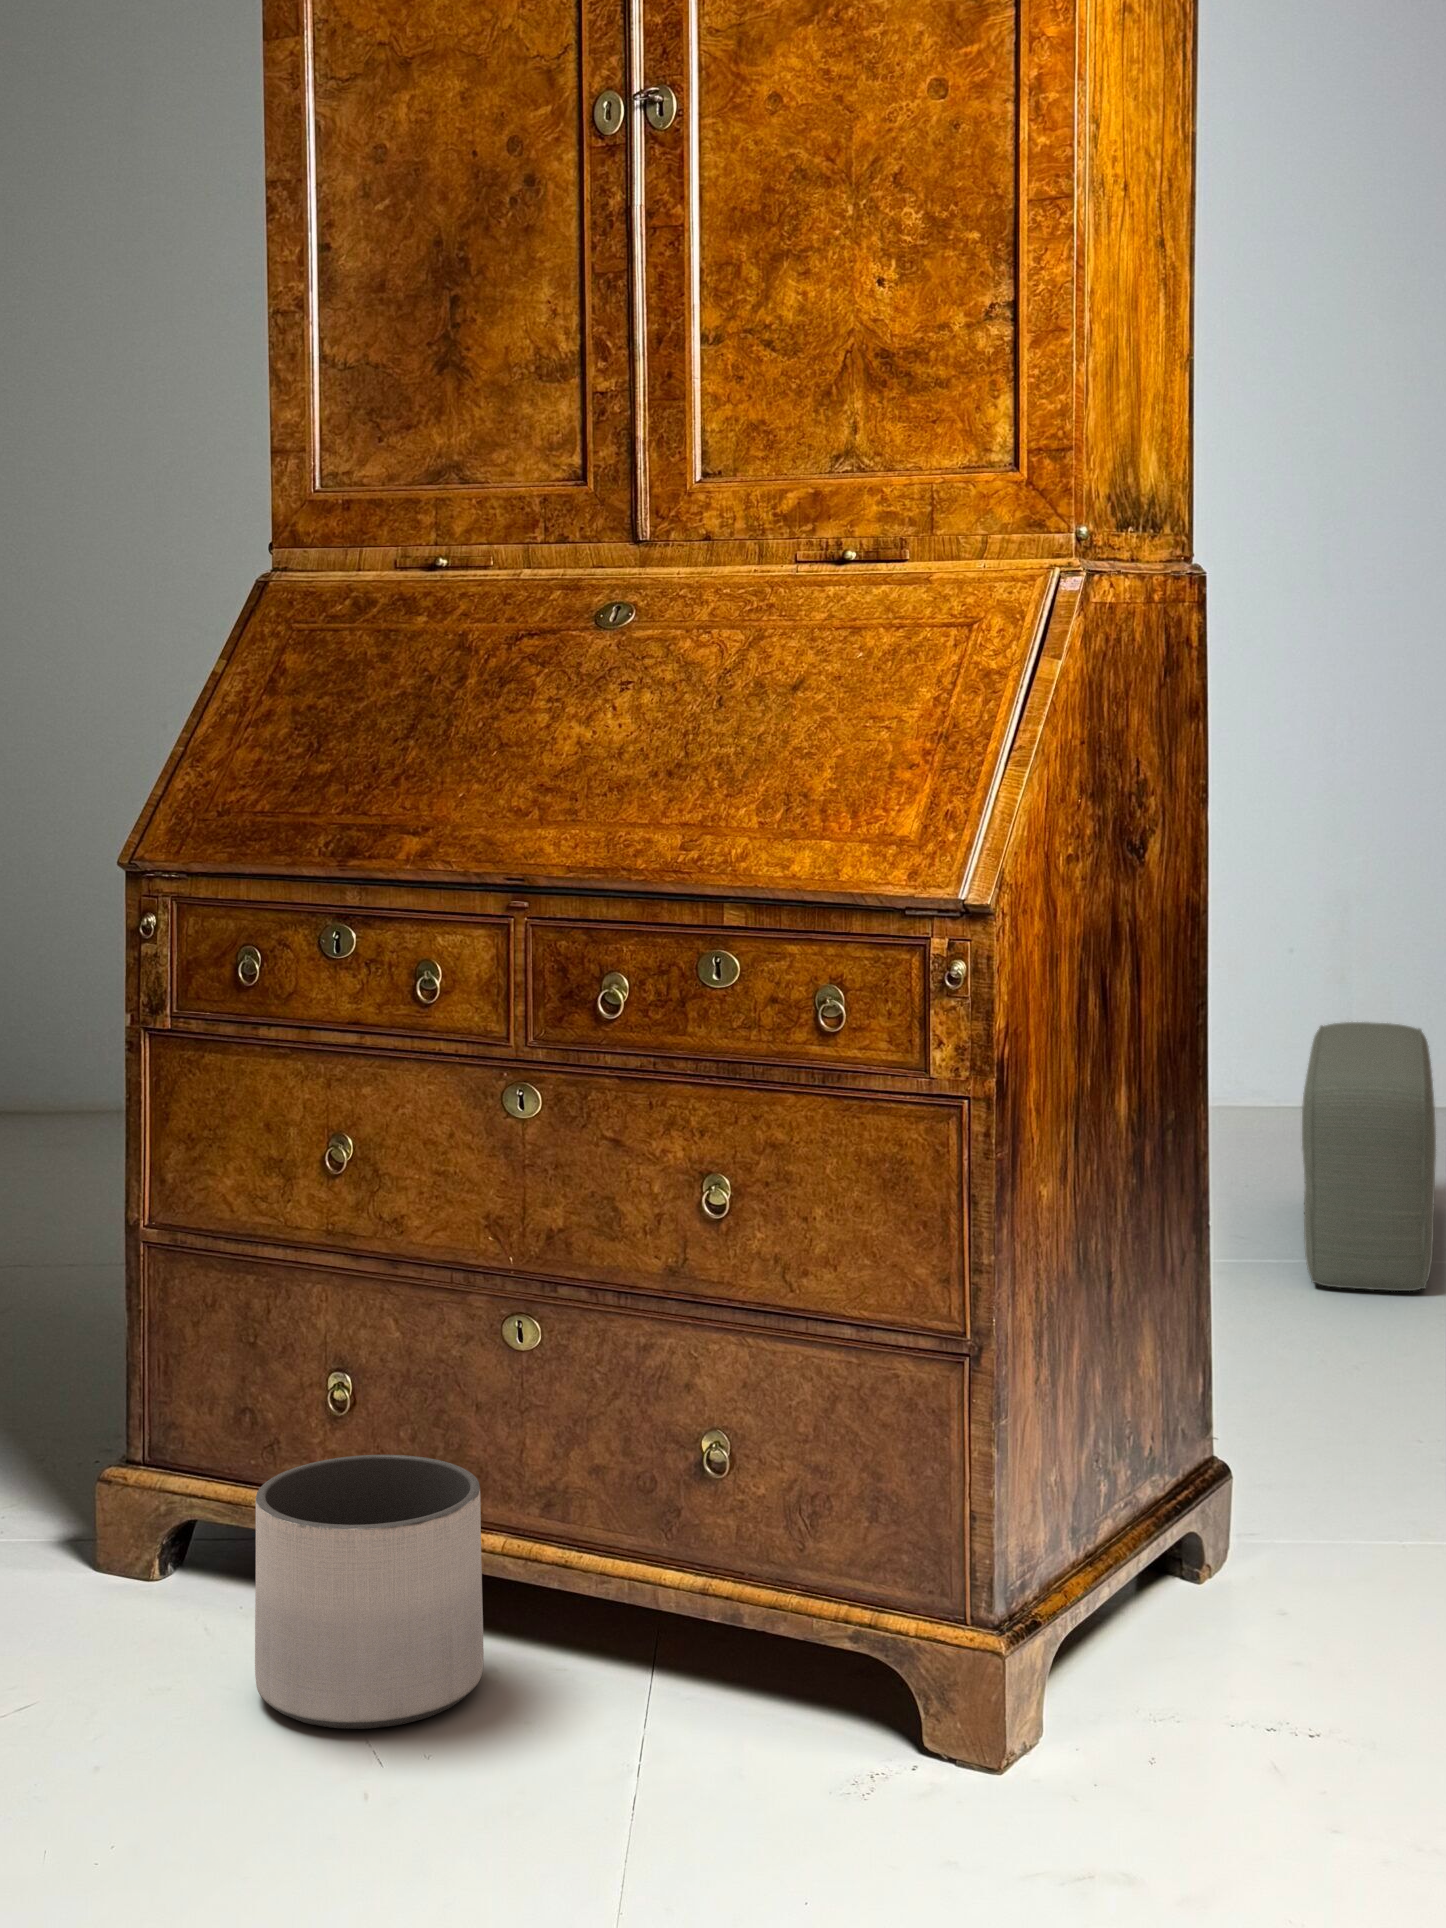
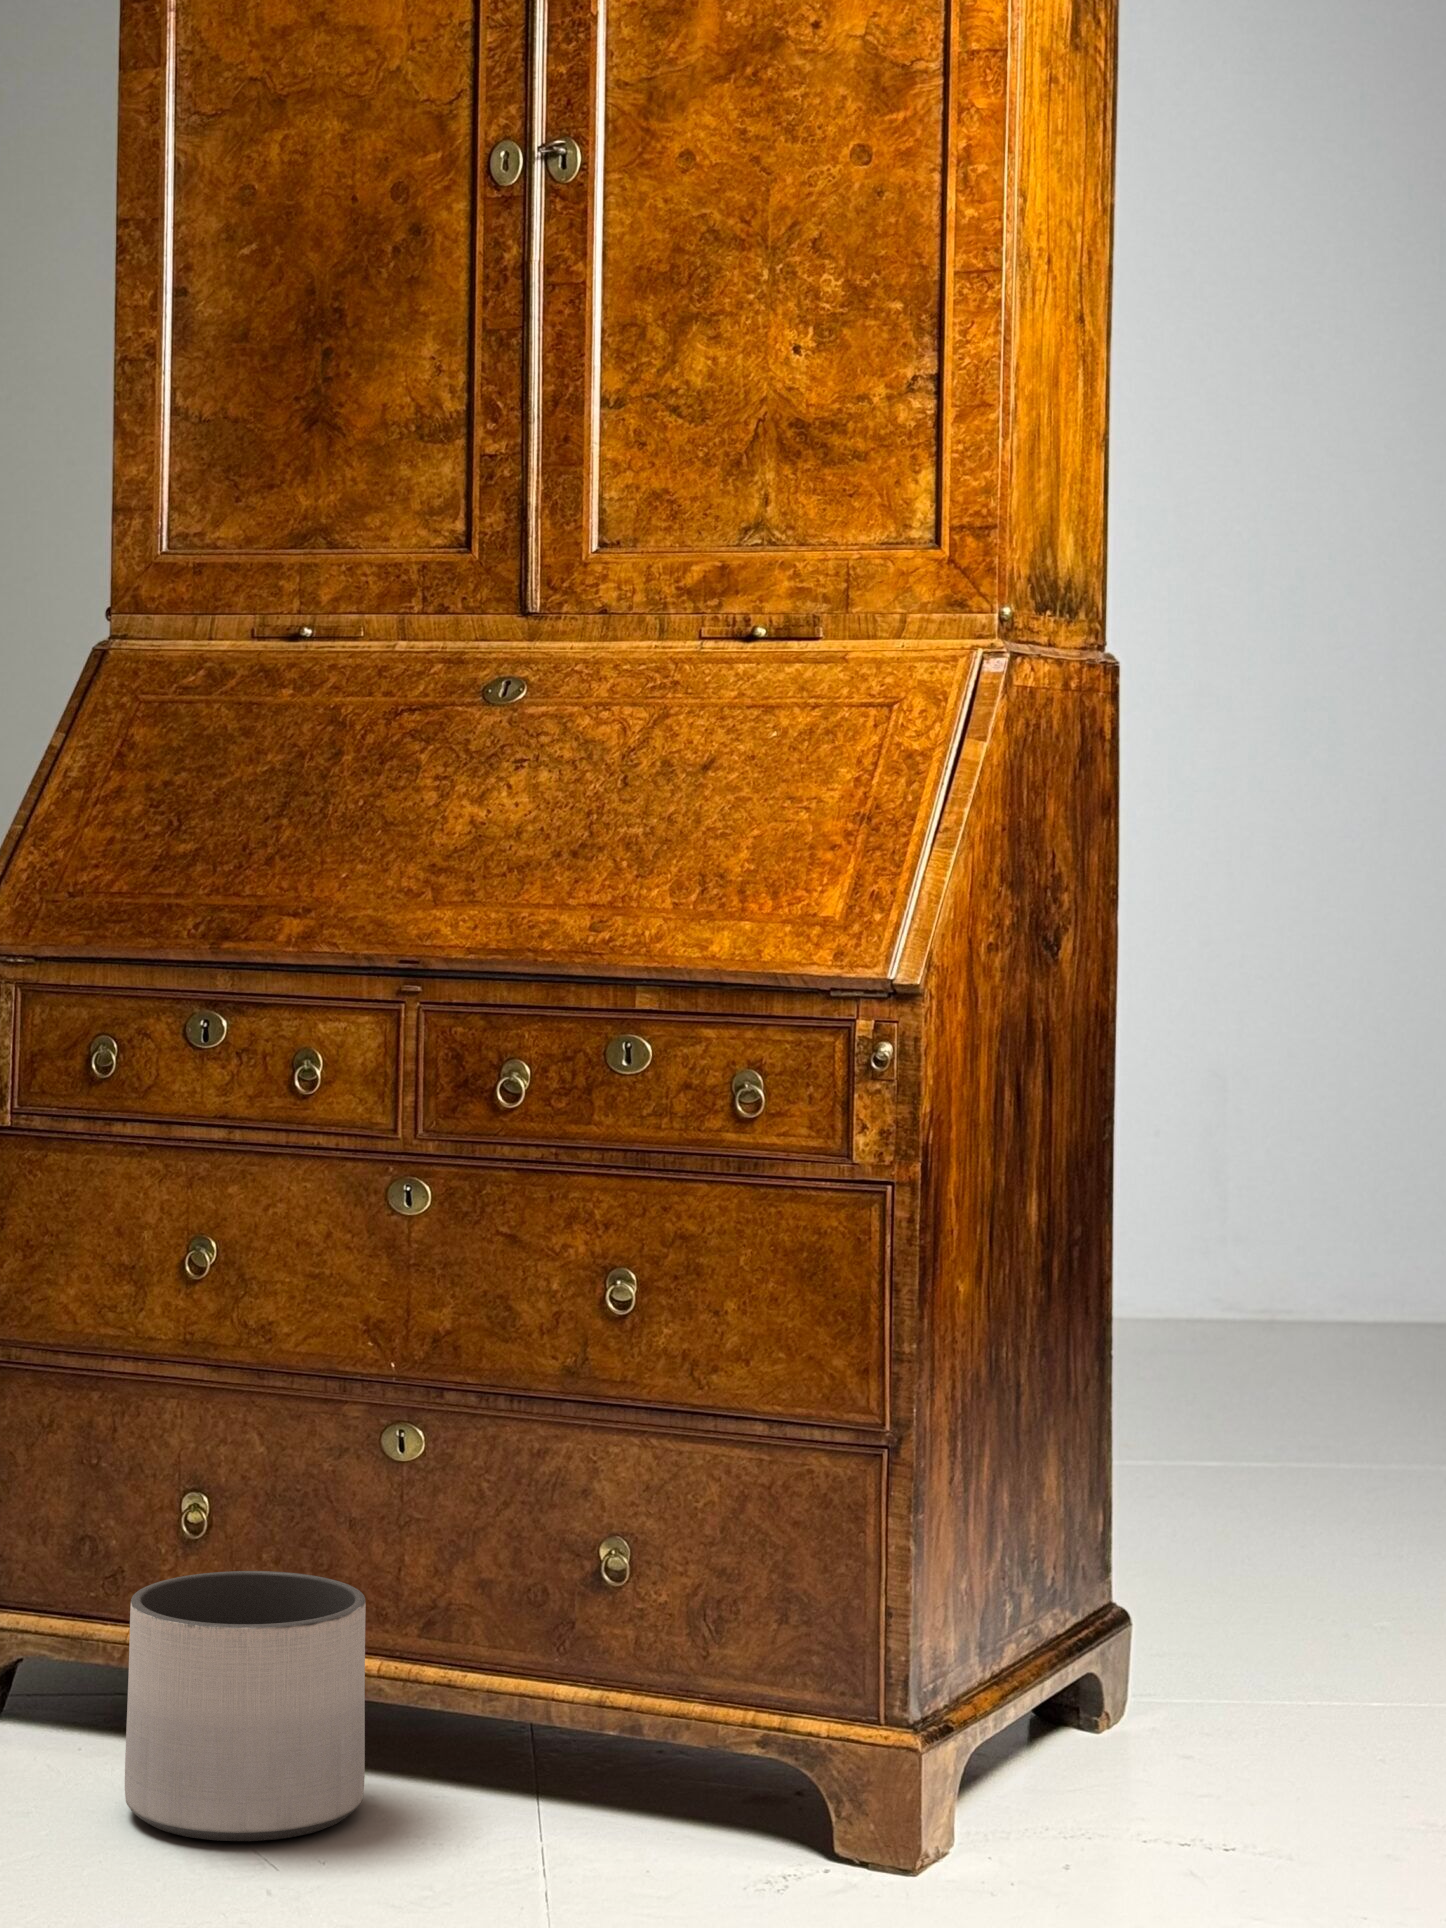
pouf: present [1302,1022,1436,1291] -> none [1181,1195,1323,1481]

